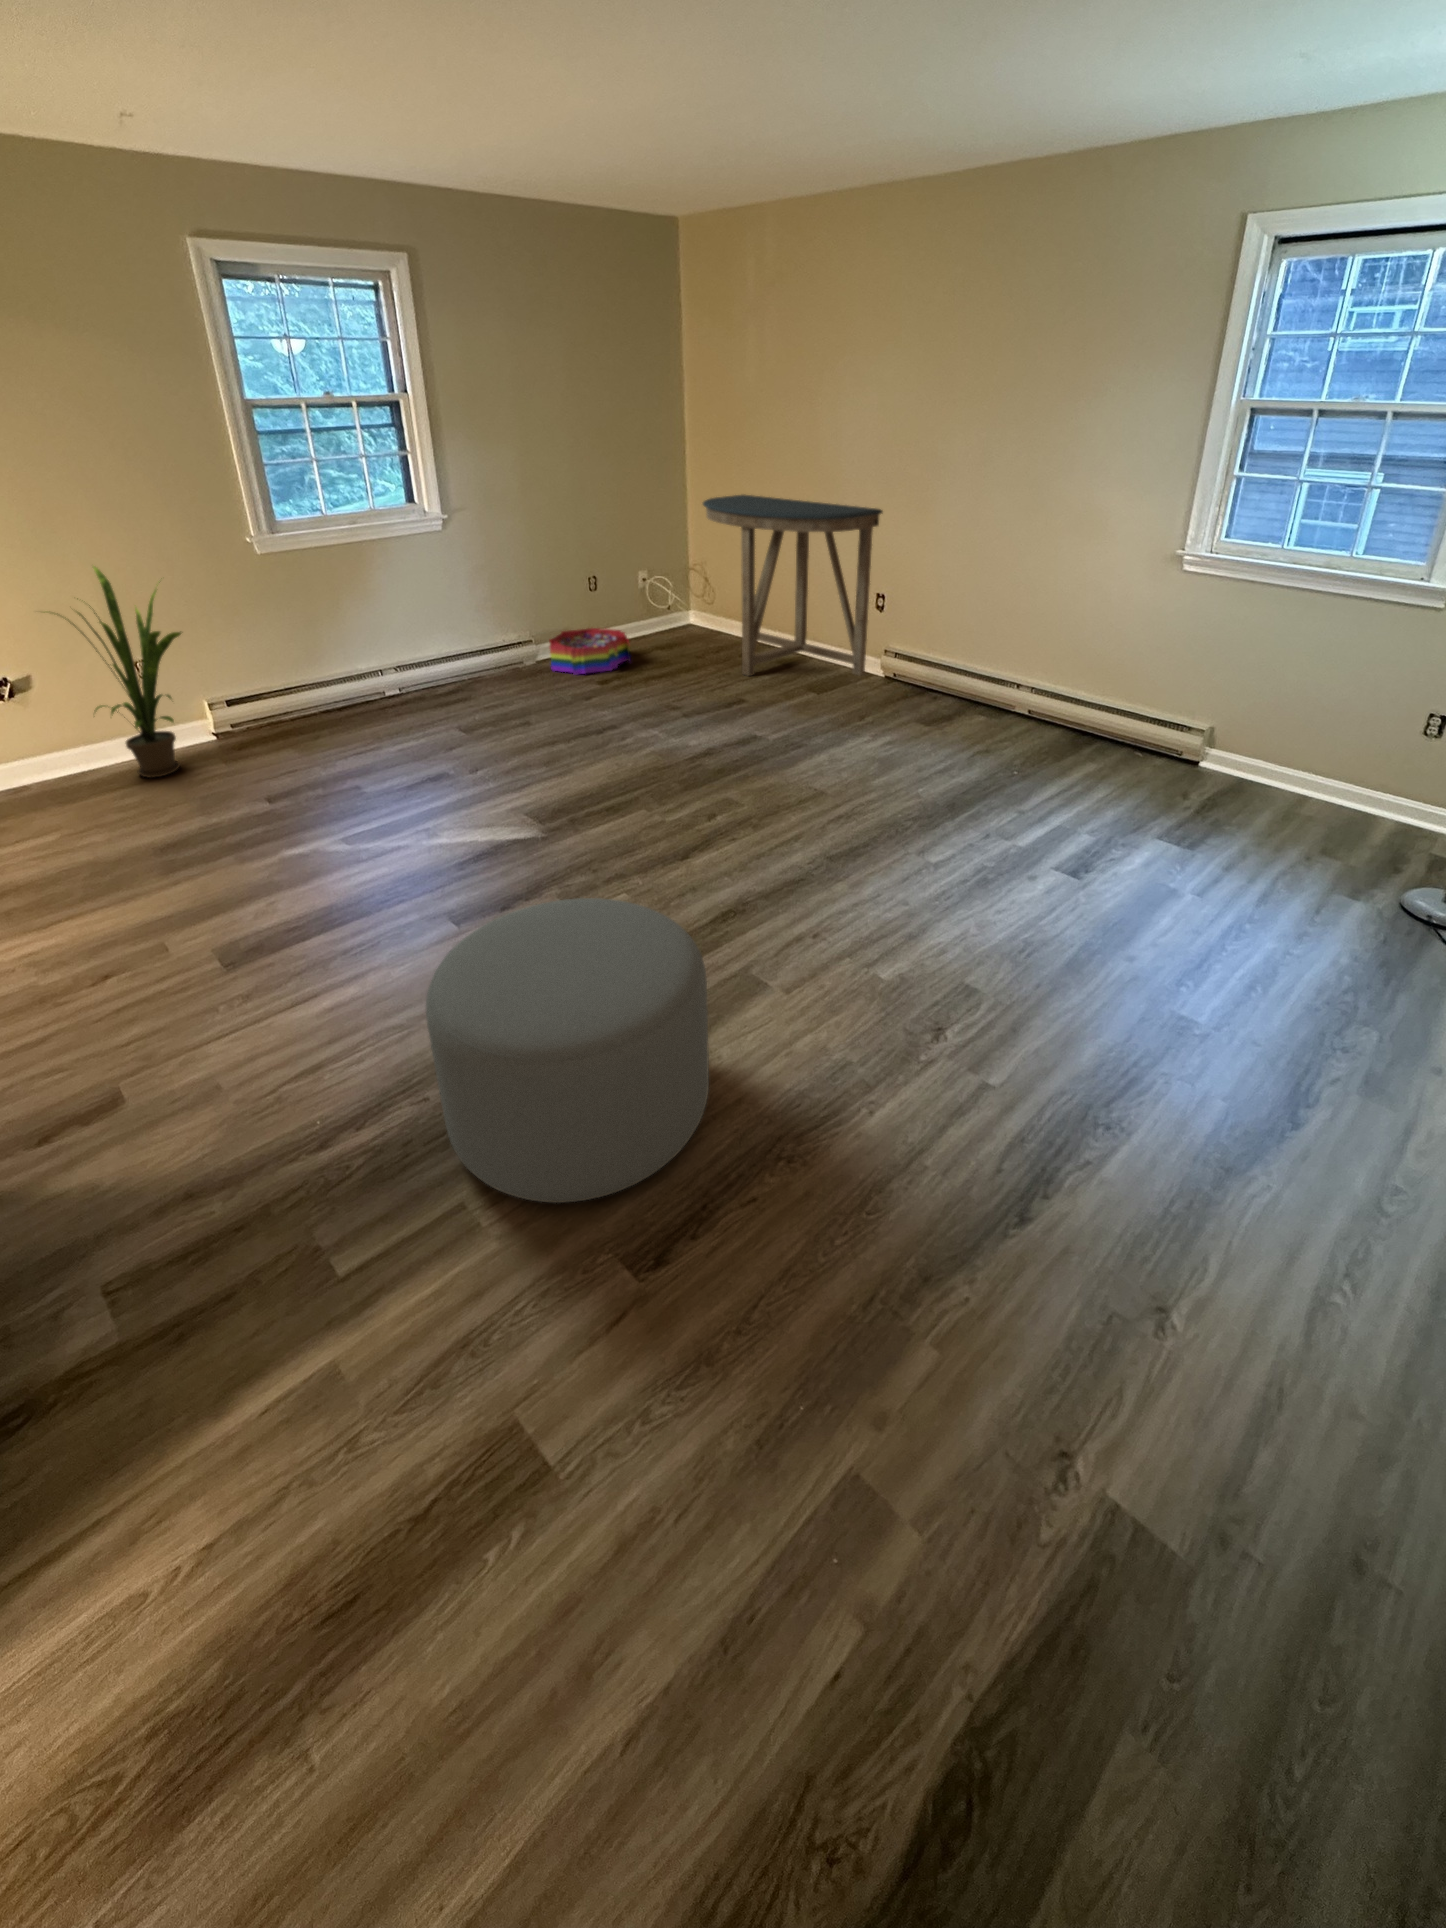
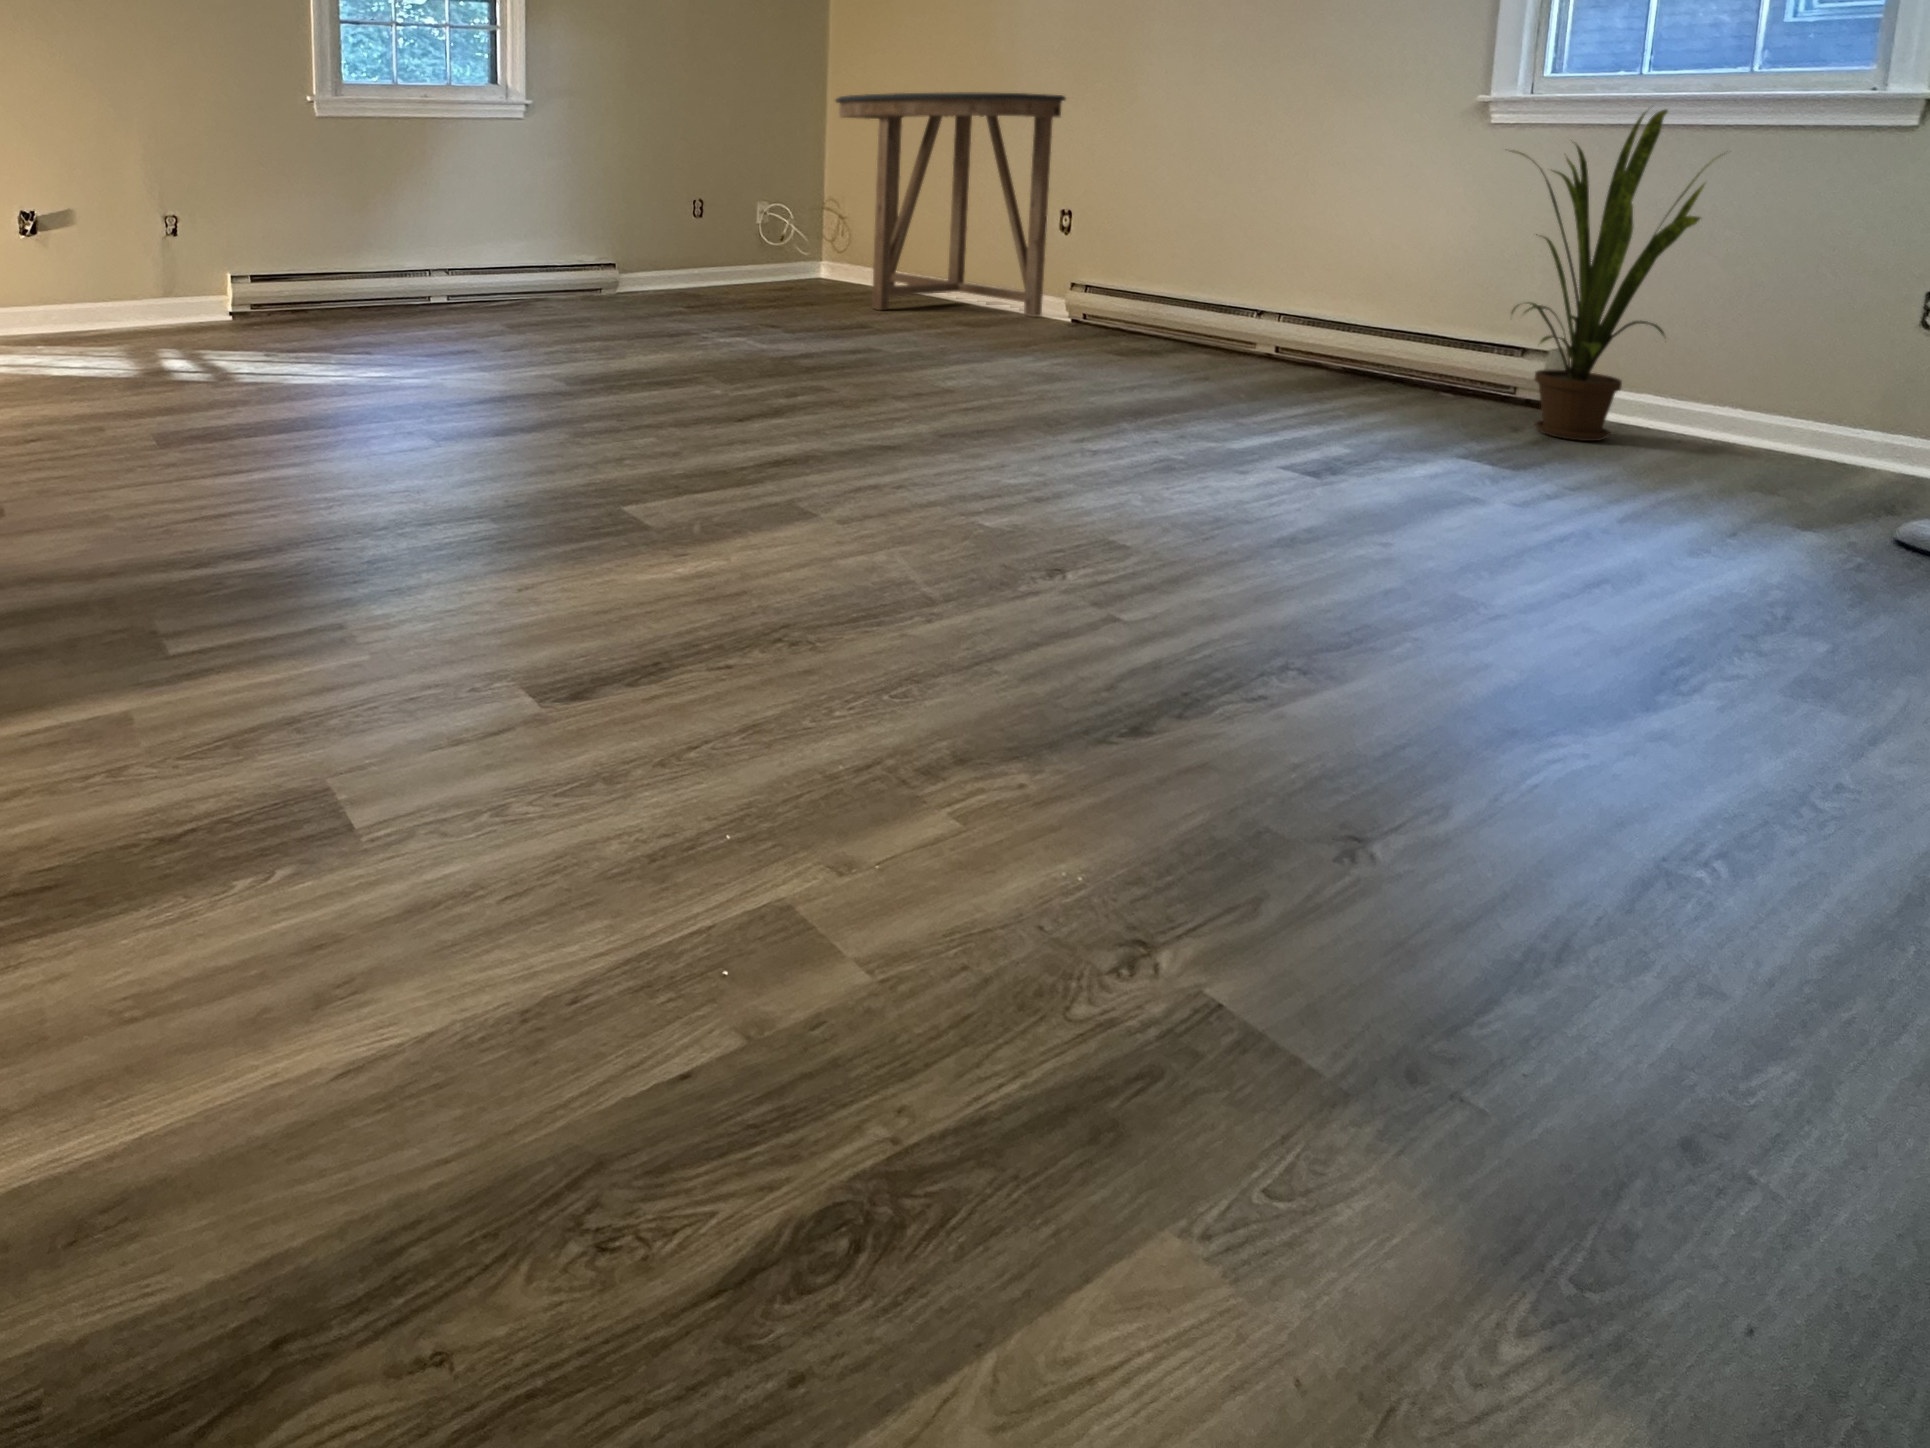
house plant: present [68,567,181,778] -> present [1509,108,1715,441]
storage bin: present [549,628,631,675] -> none [631,255,731,299]
ottoman: present [426,898,709,1203] -> none [343,317,700,630]

